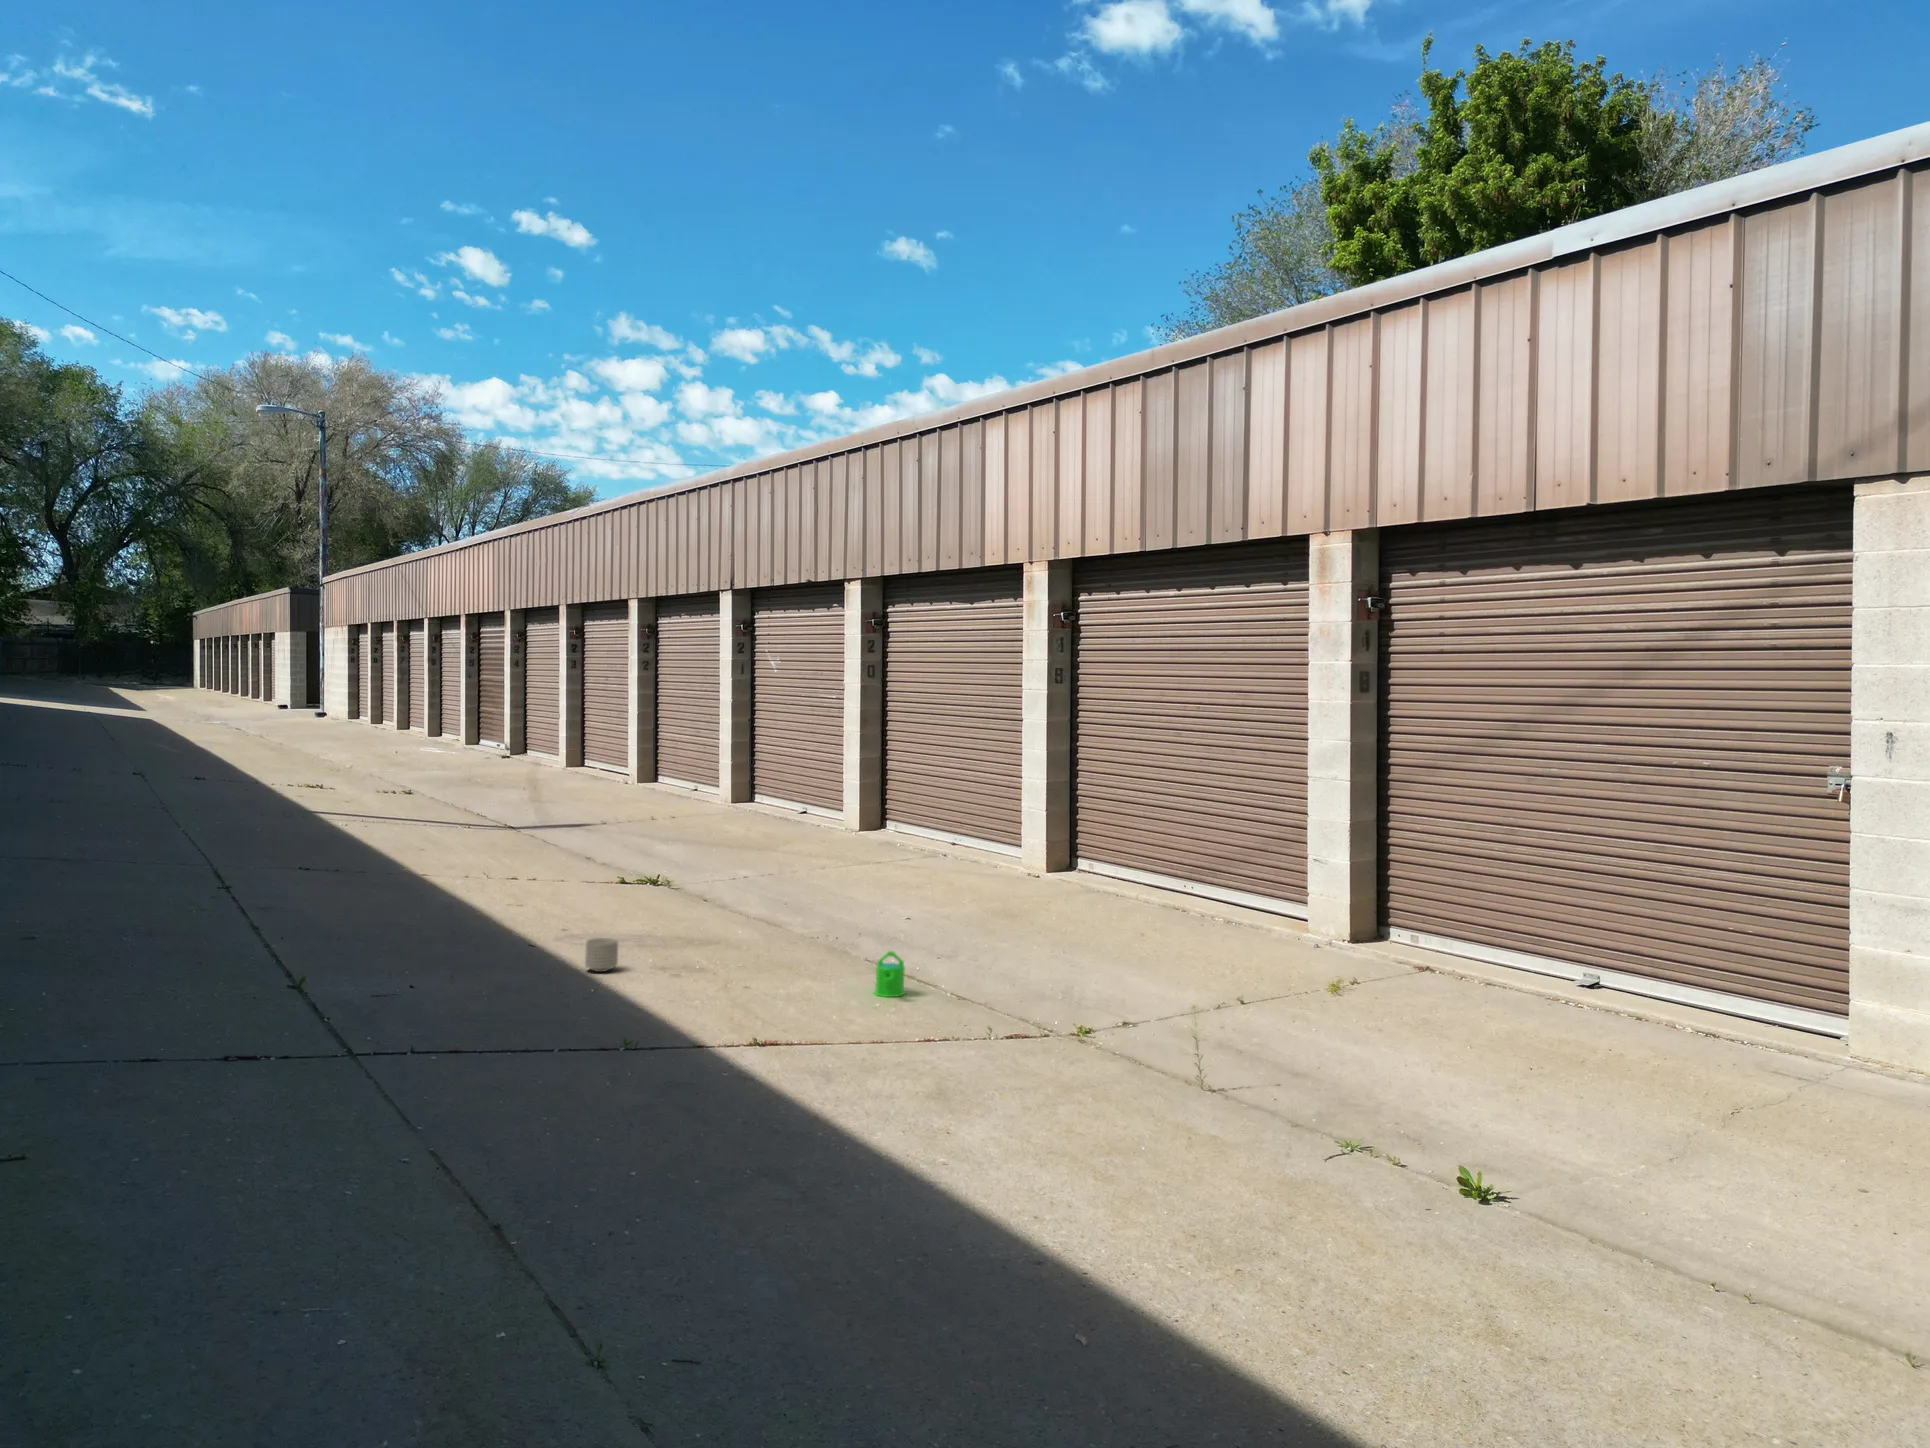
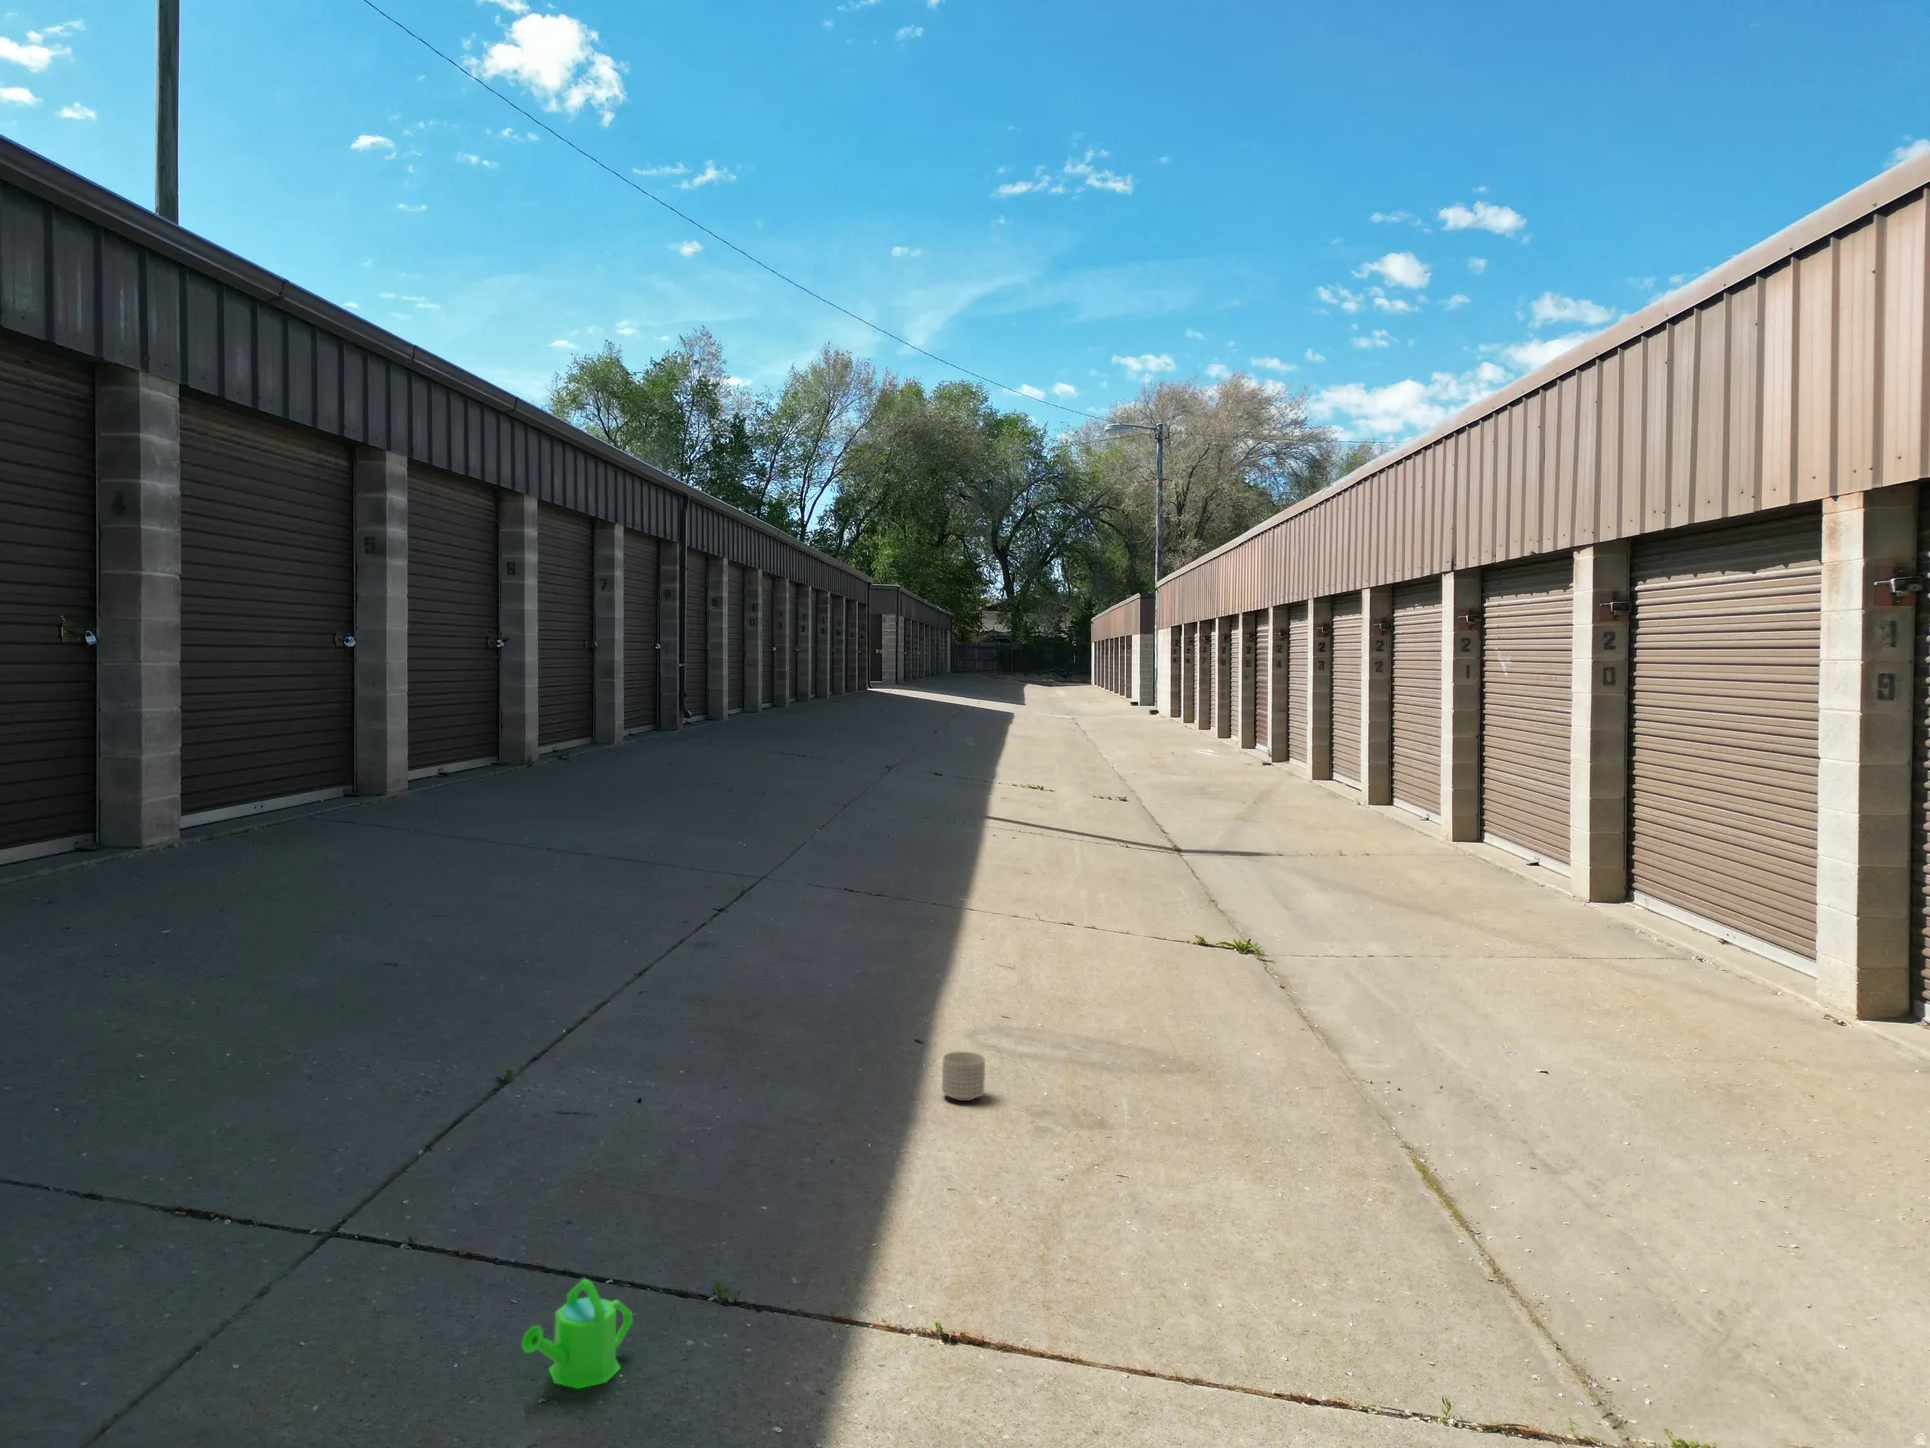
watering can: present [874,951,905,997] -> present [522,1279,633,1389]

